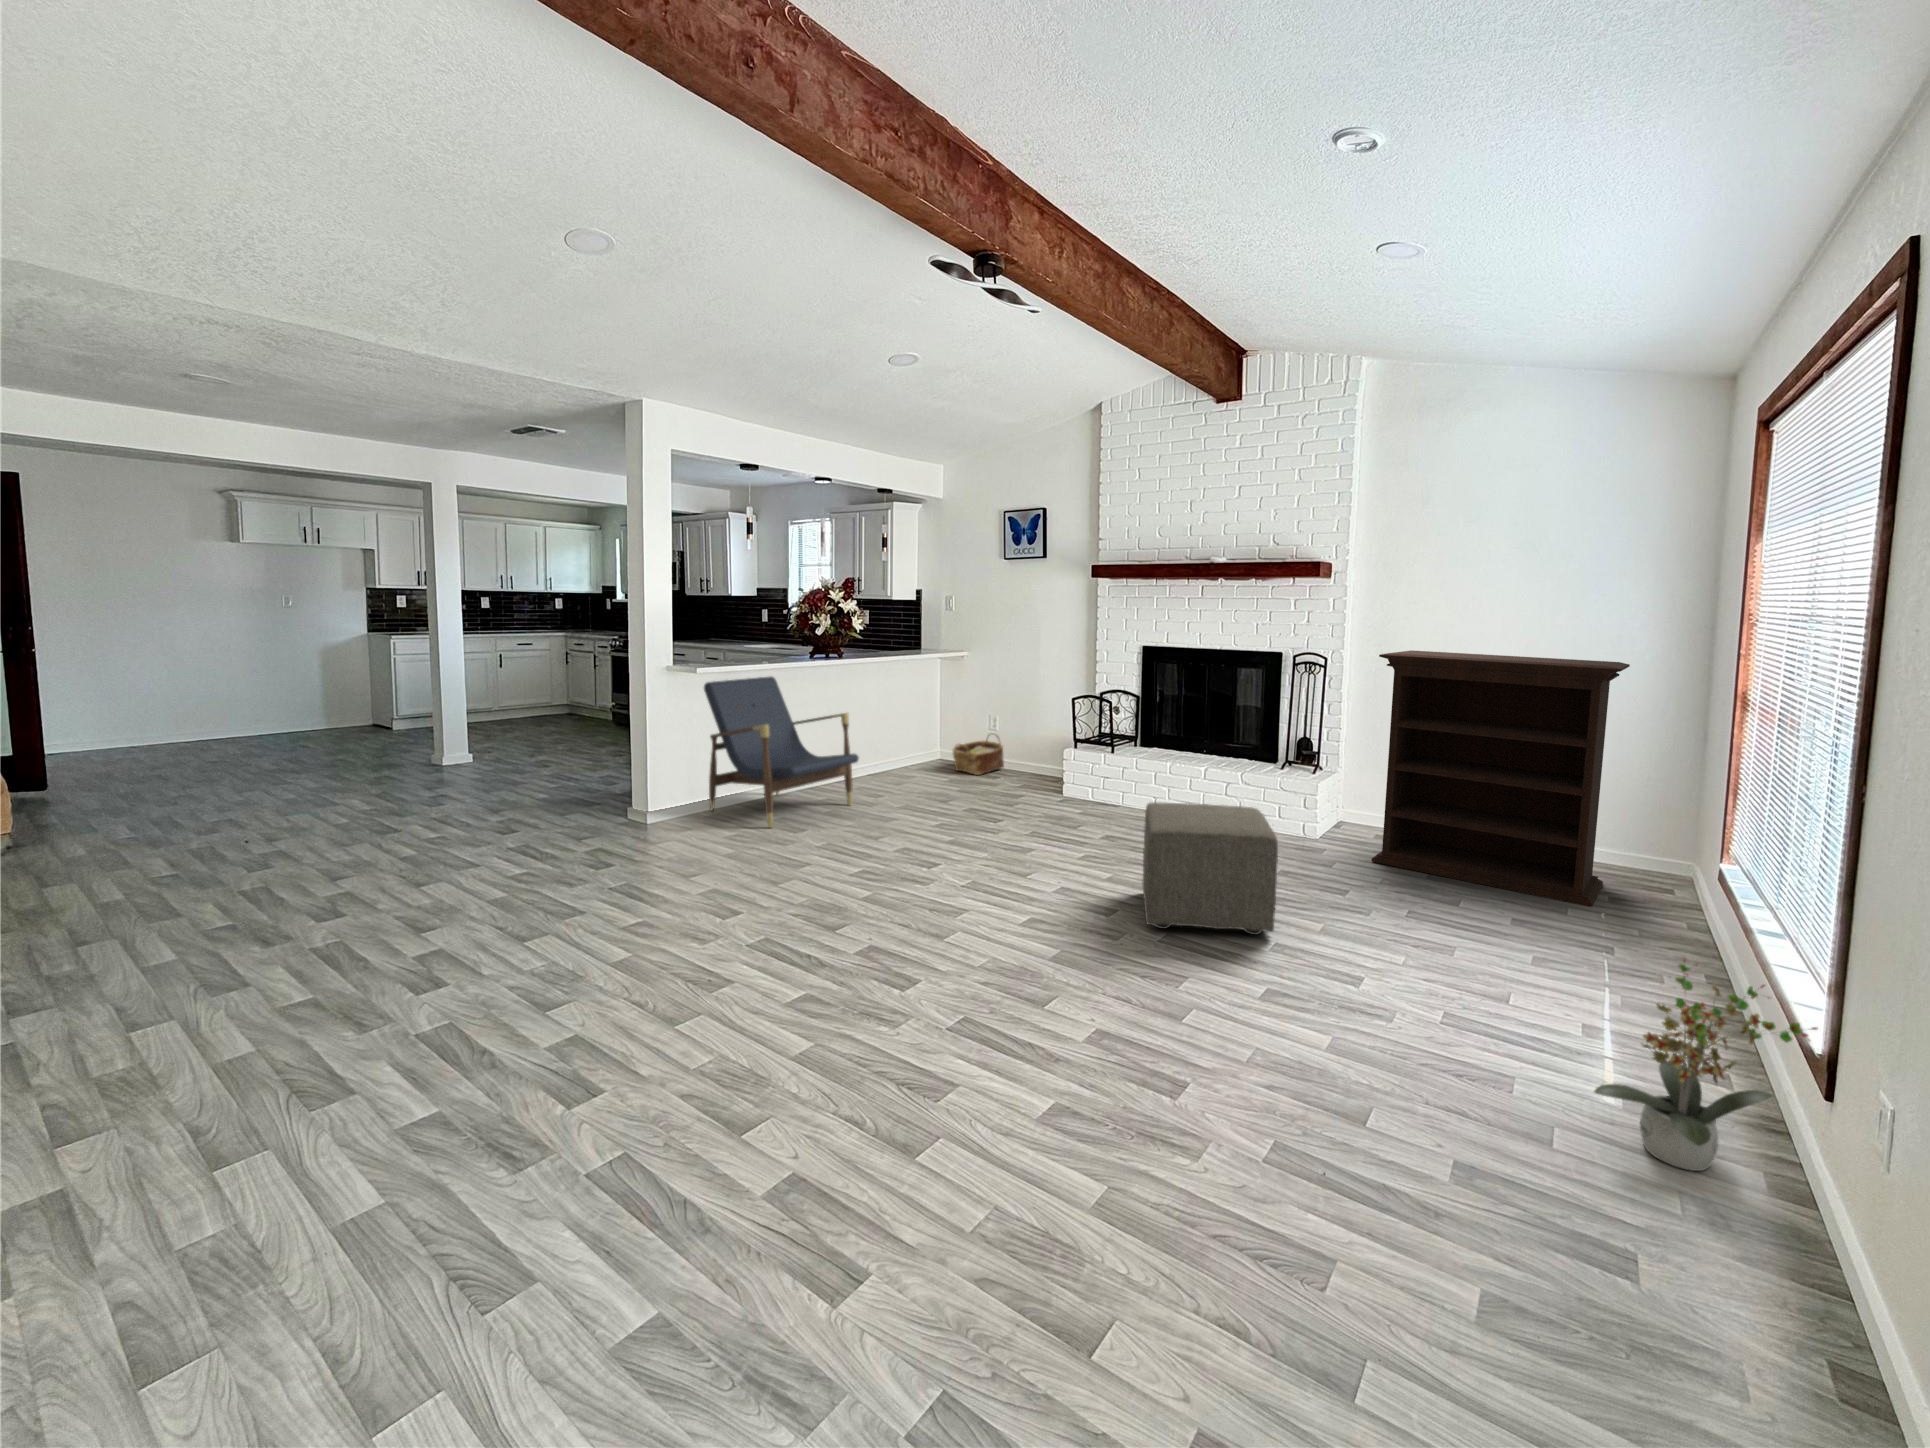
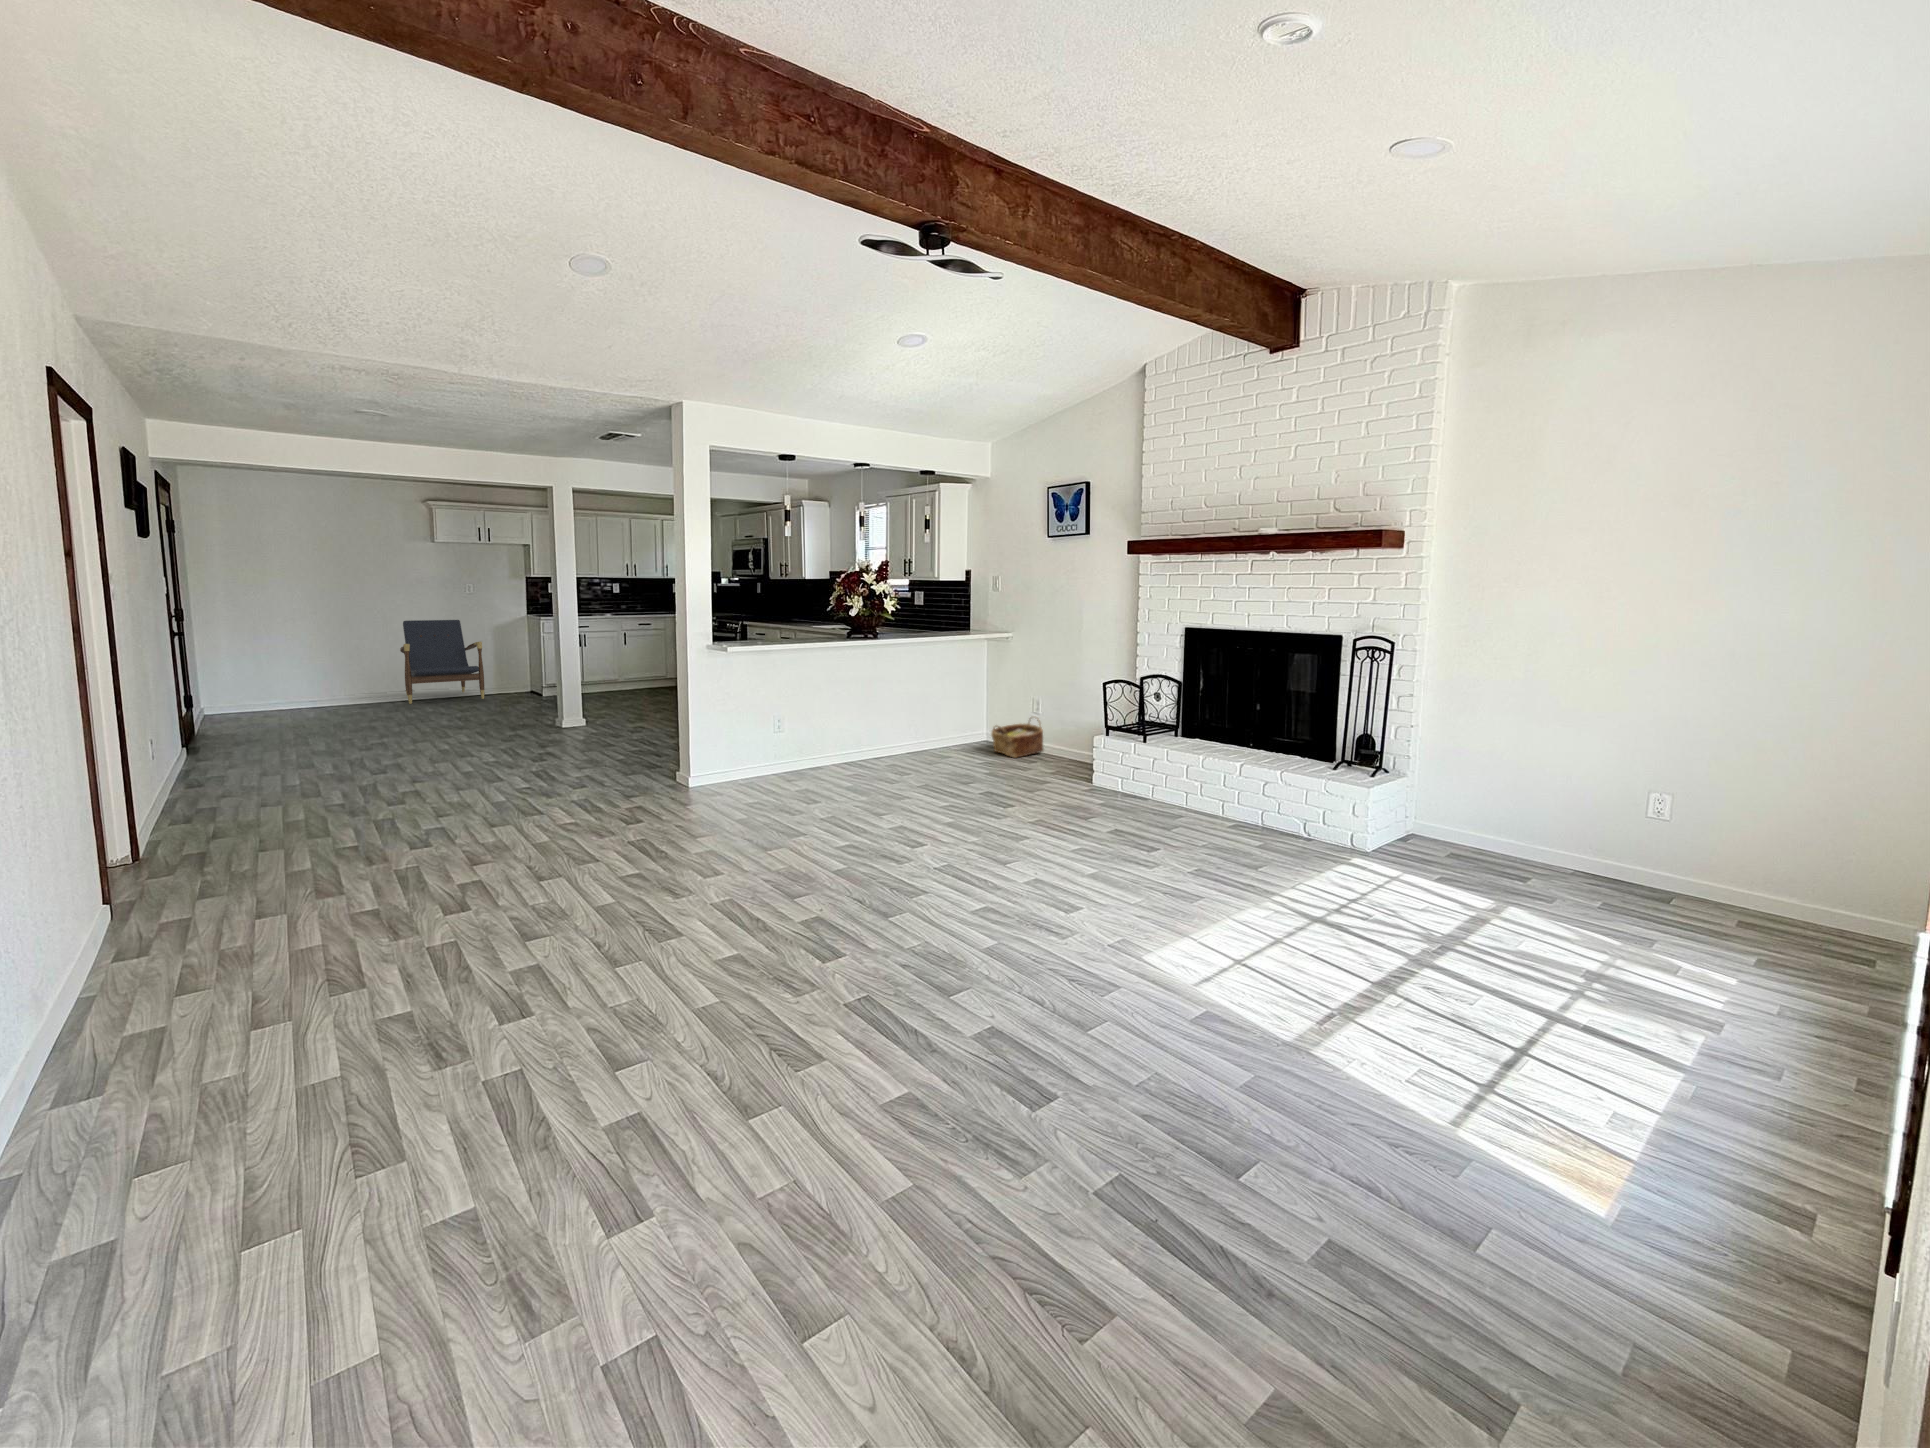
bookshelf: present [1372,650,1630,907] -> none [1412,641,1779,967]
lounge chair: present [704,677,859,828] -> present [400,620,484,704]
ottoman: present [1142,802,1278,935] -> none [1100,796,1250,949]
potted plant: present [1594,959,1817,1171] -> none [1528,1043,1843,1318]

